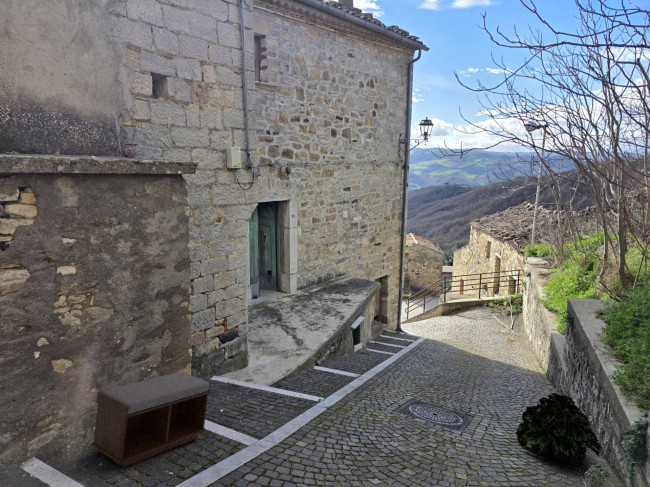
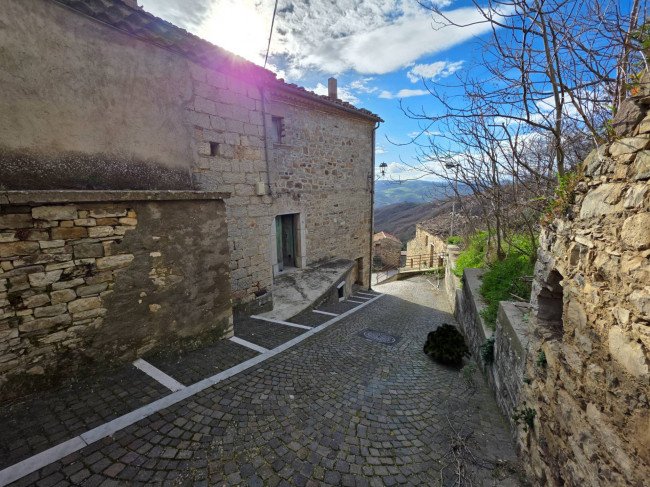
bench: present [92,372,211,467] -> none [173,312,242,365]

